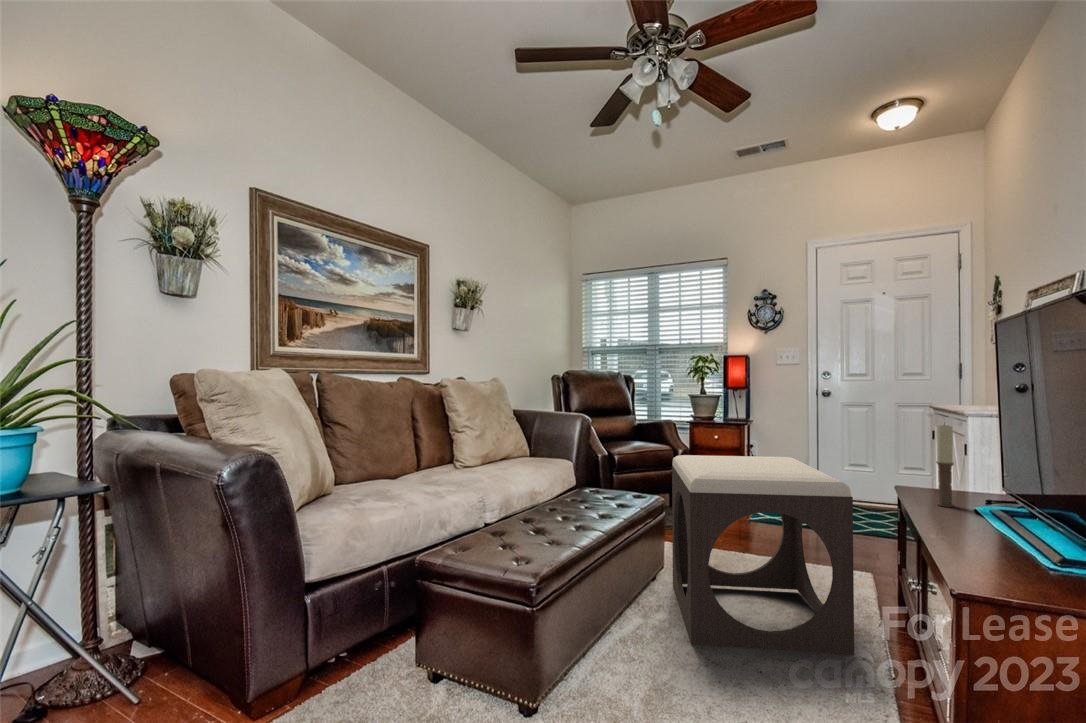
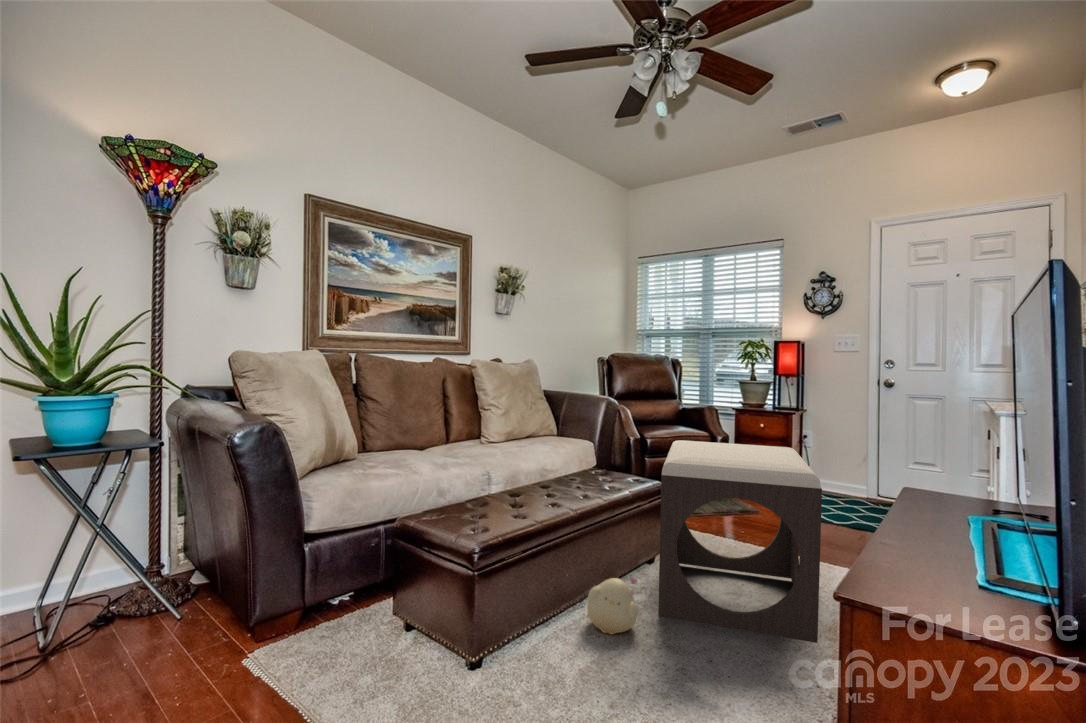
candle: present [936,424,954,507] -> none [925,419,945,506]
plush toy: none [622,605,684,672] -> present [587,577,642,634]

